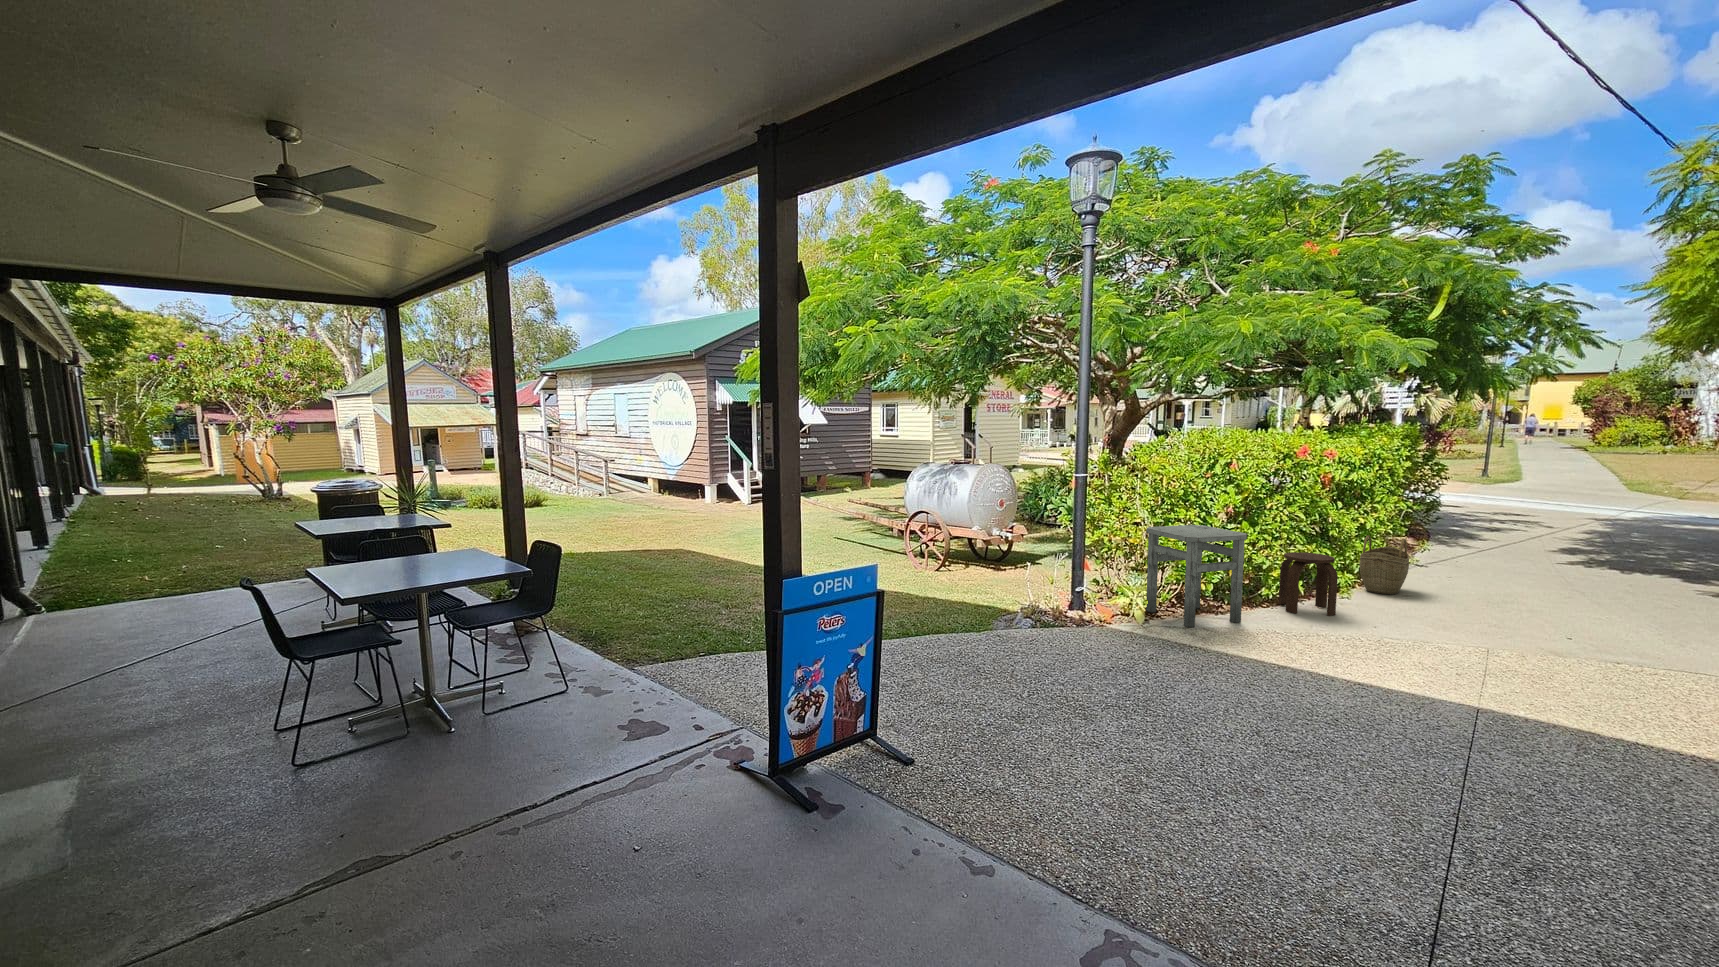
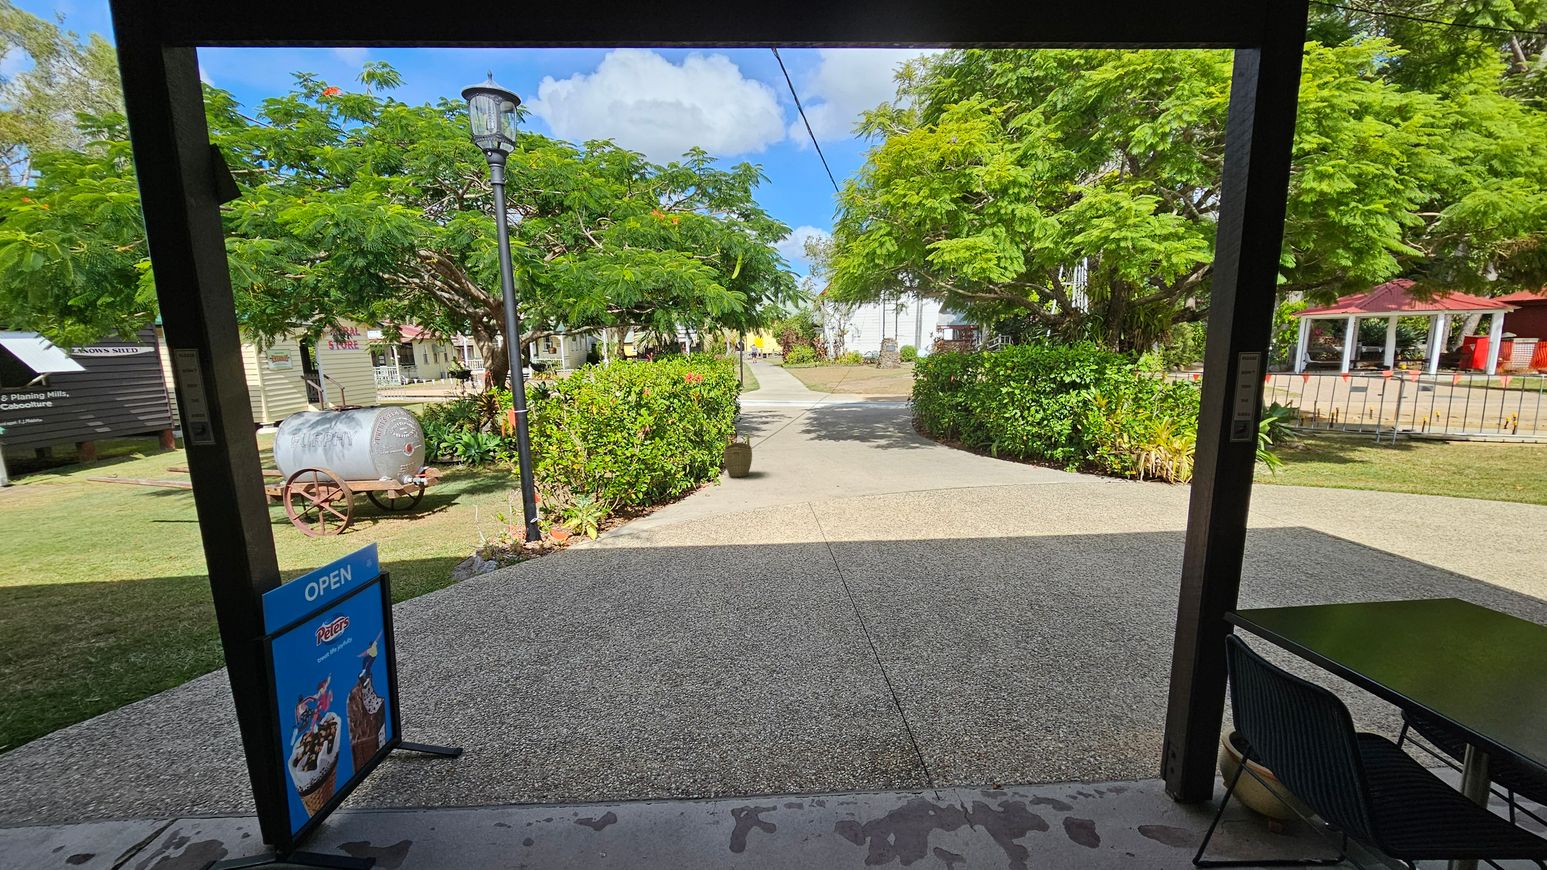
side table: present [1146,525,1247,627] -> none [585,443,668,533]
stool: present [1279,552,1338,616] -> none [682,454,723,503]

